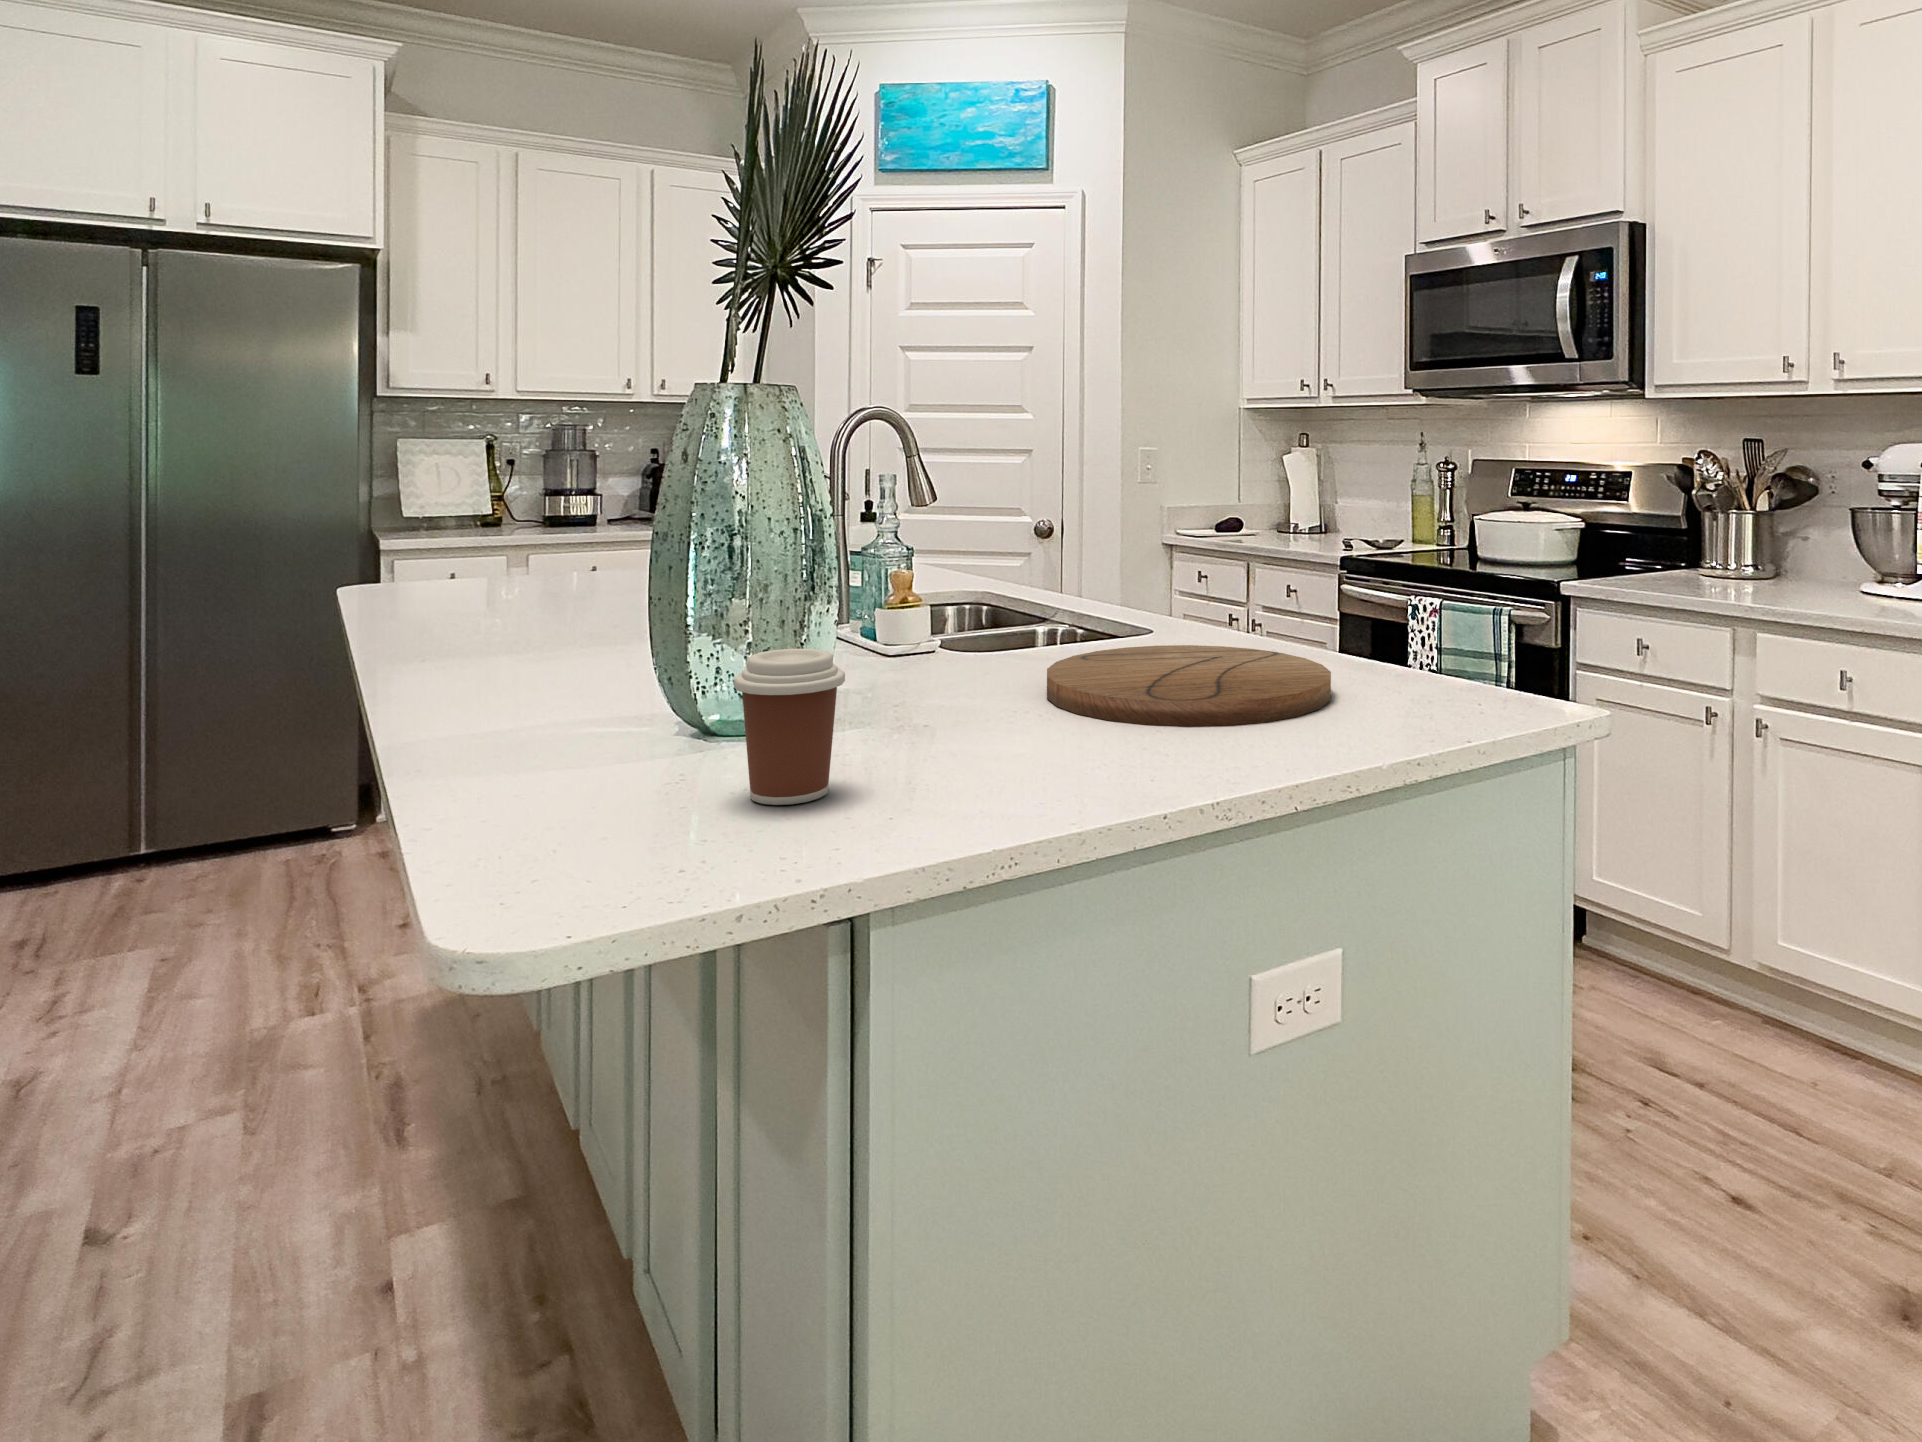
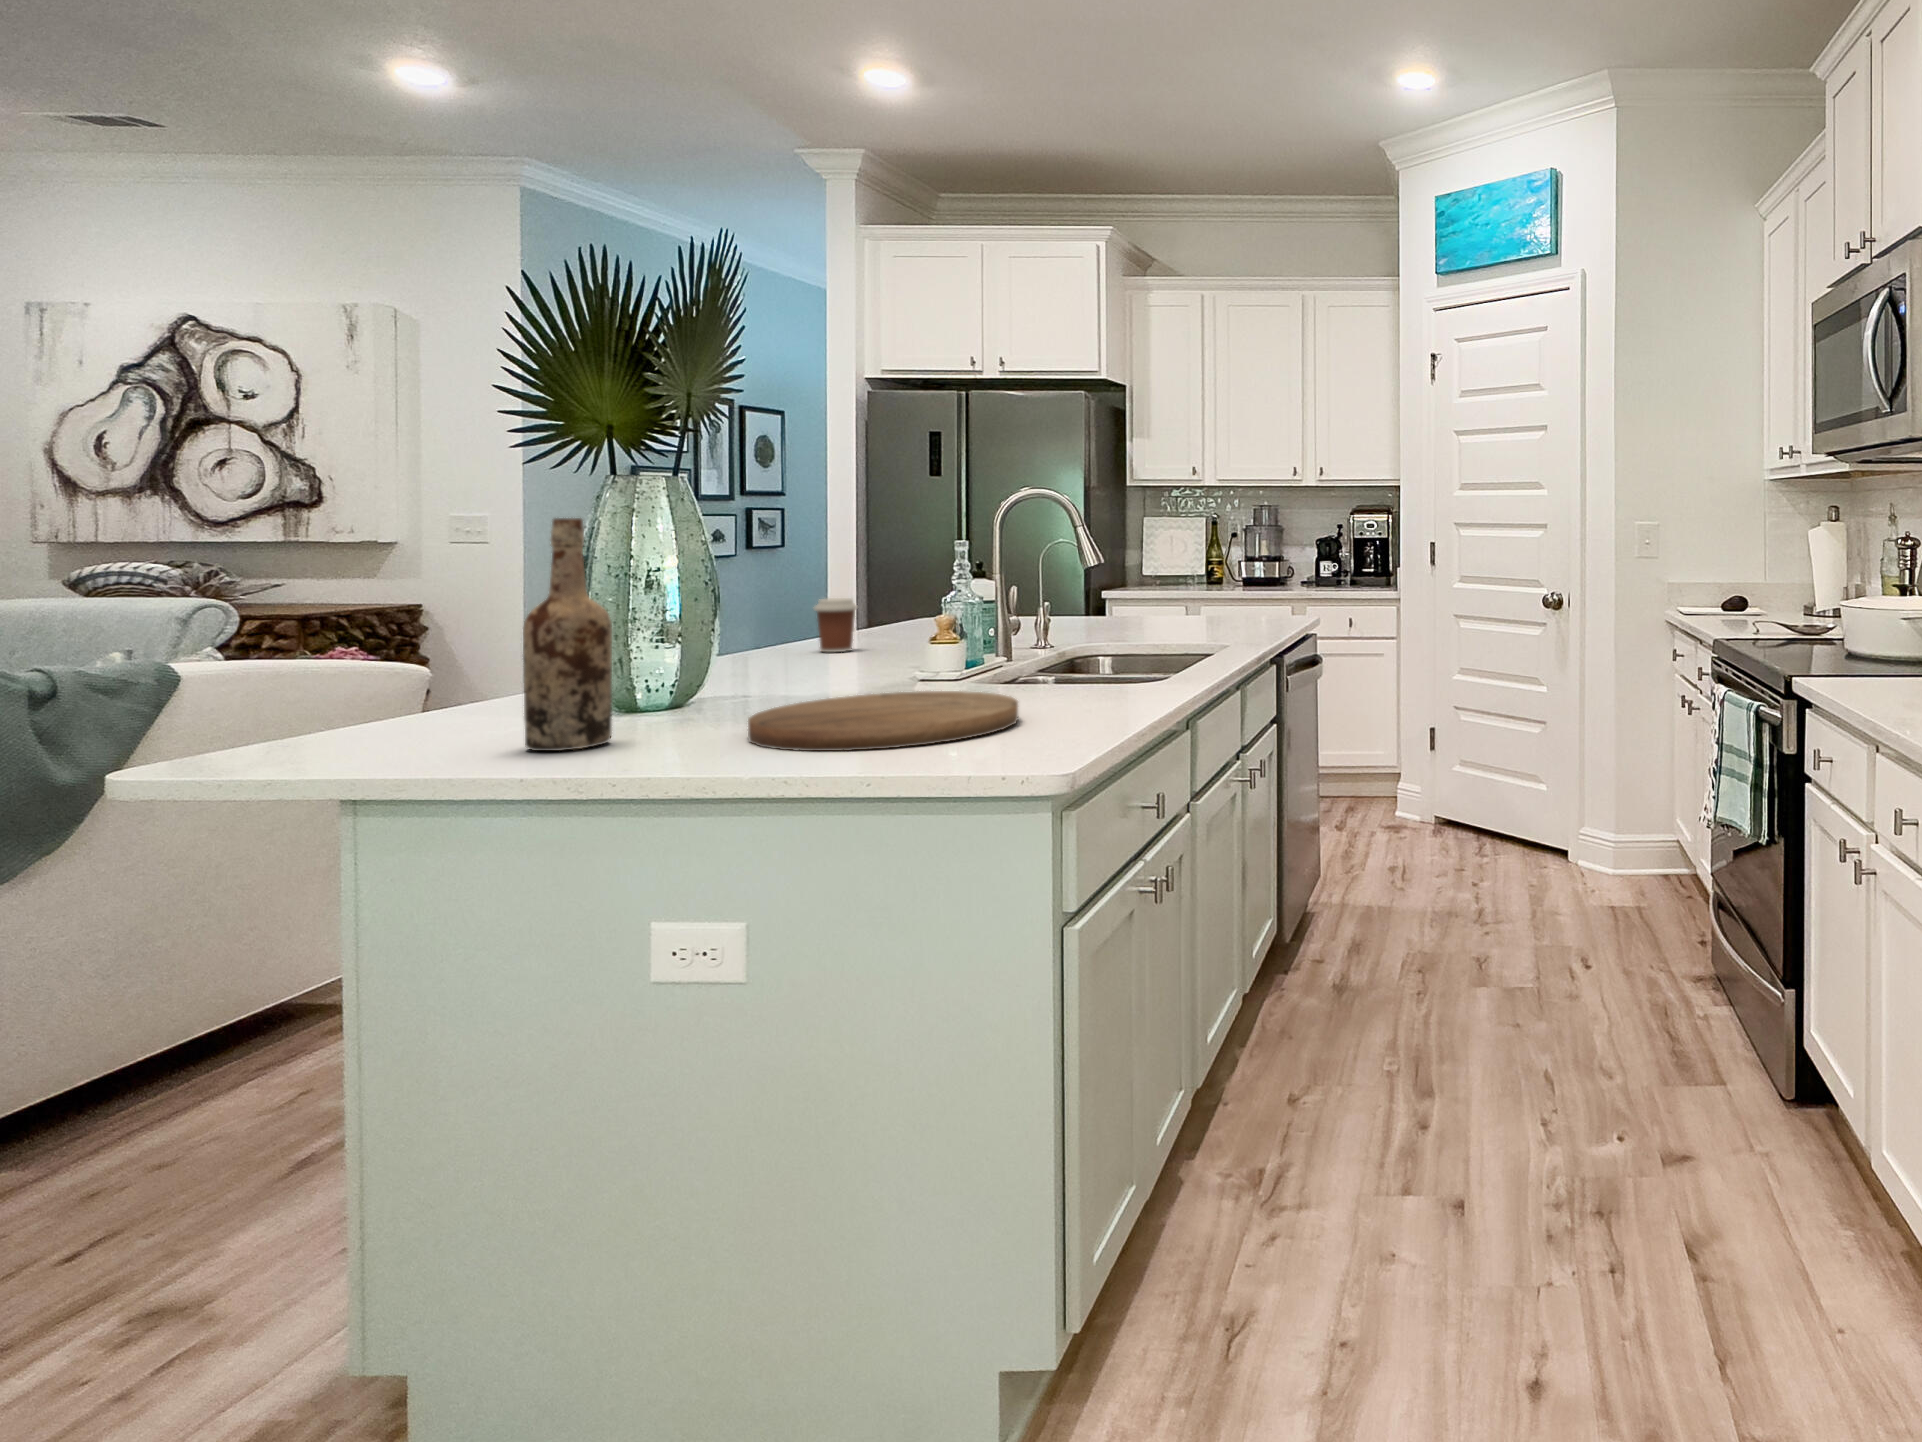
wine bottle: none [930,445,1028,770] -> present [523,518,612,751]
coffee cup: present [734,649,845,805] -> present [814,598,858,652]

